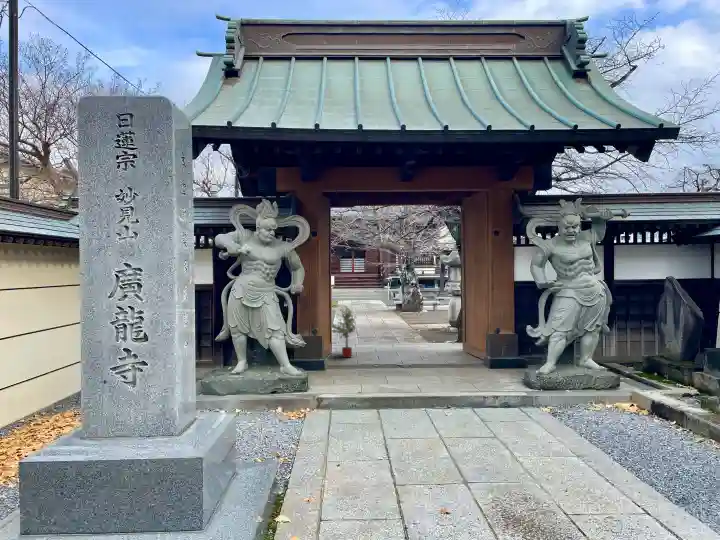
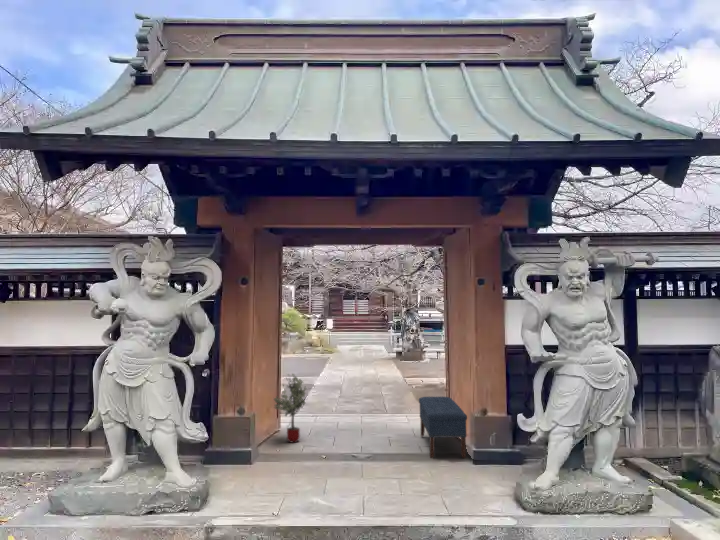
bench: none [443,323,484,366] -> present [419,397,467,458]

